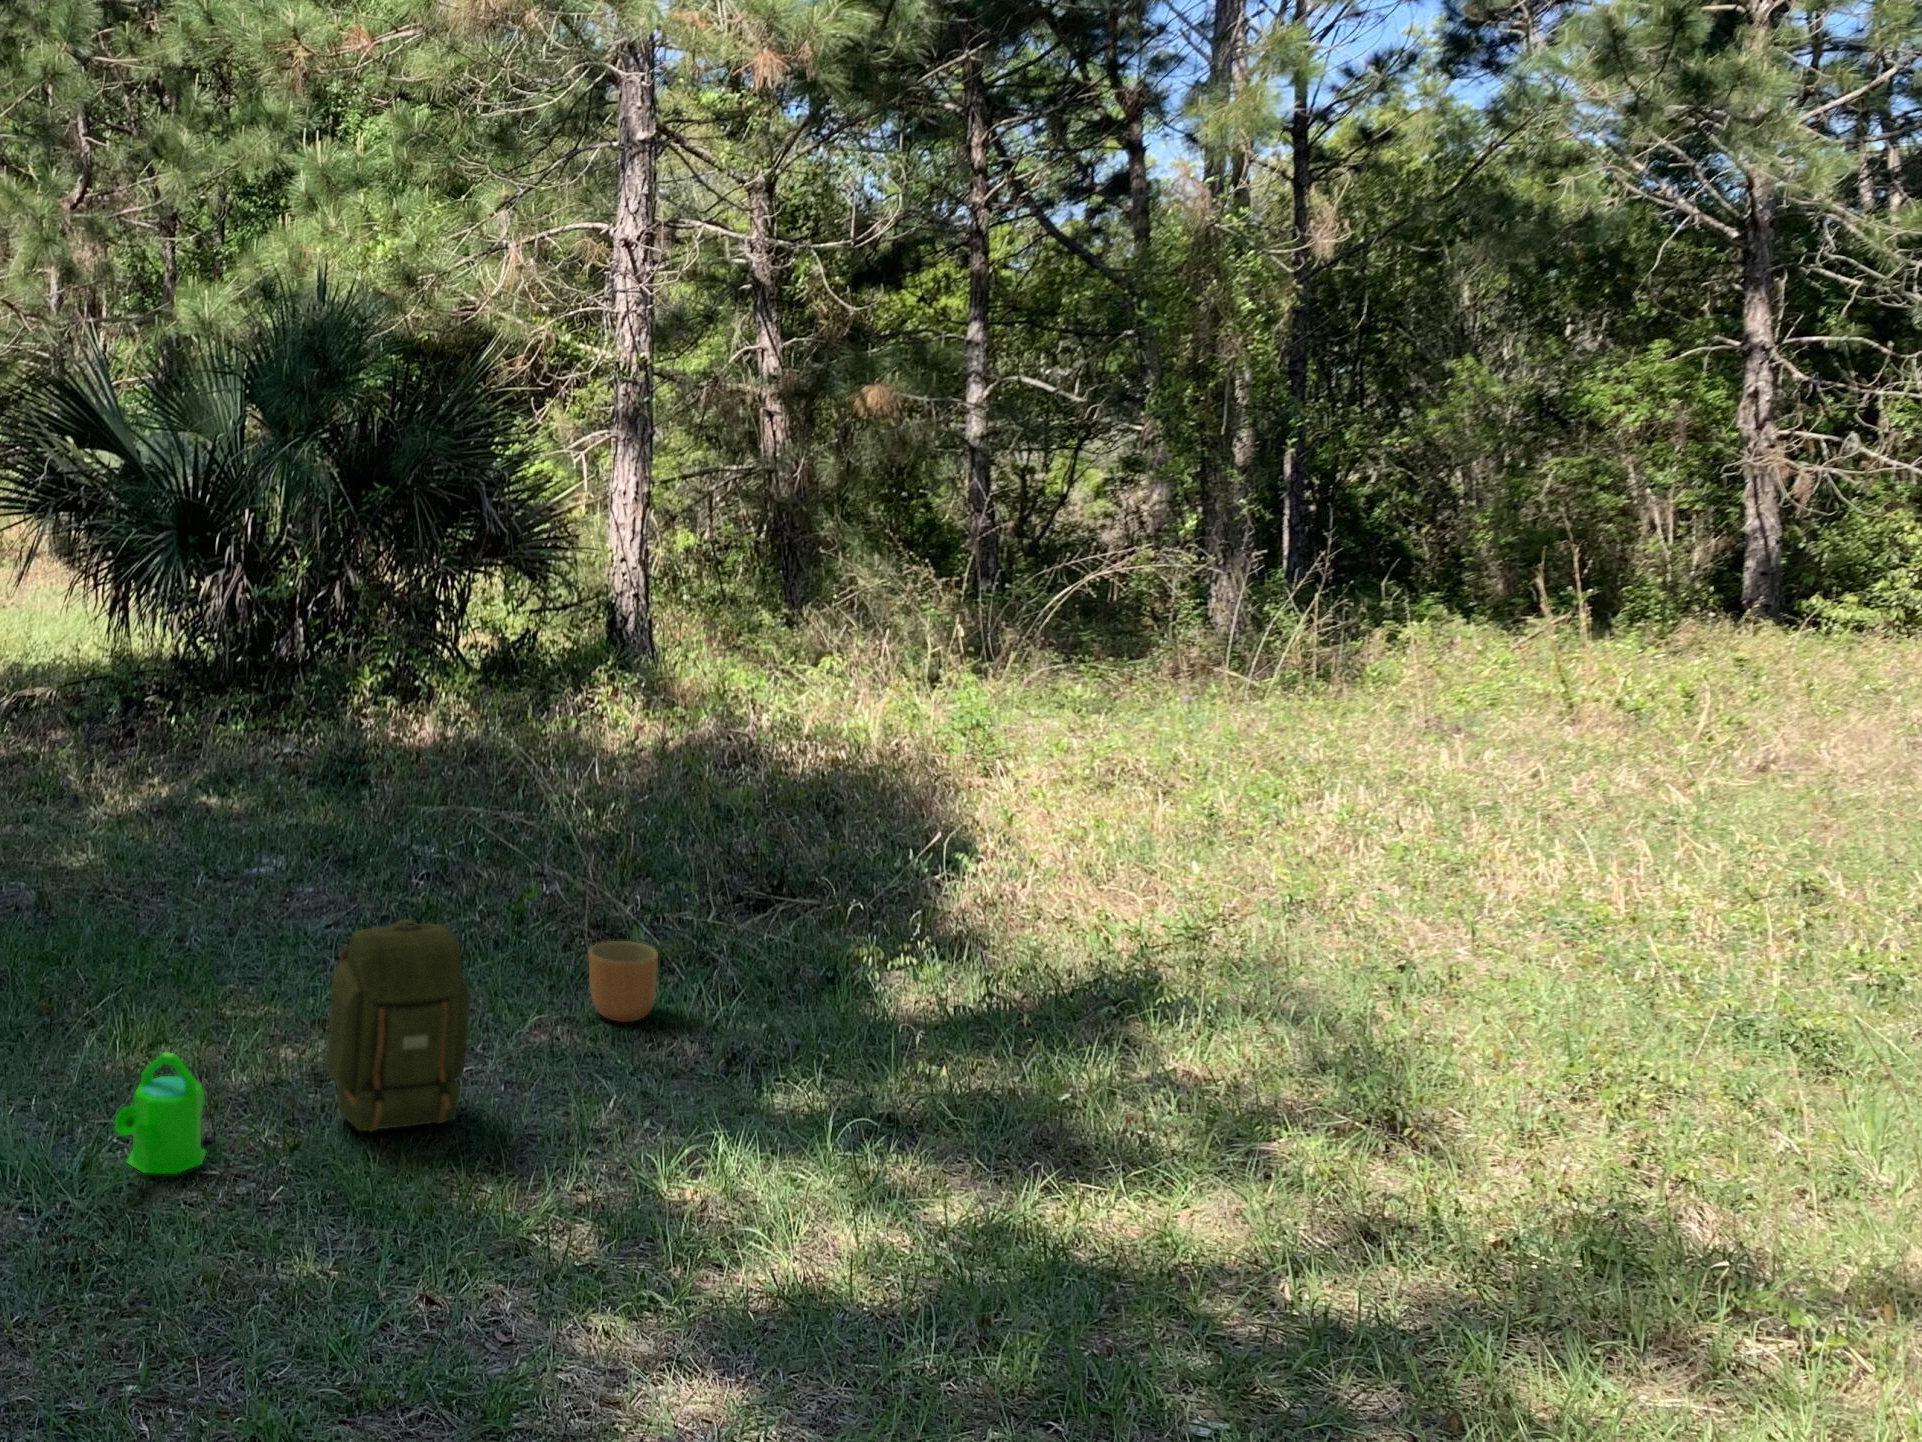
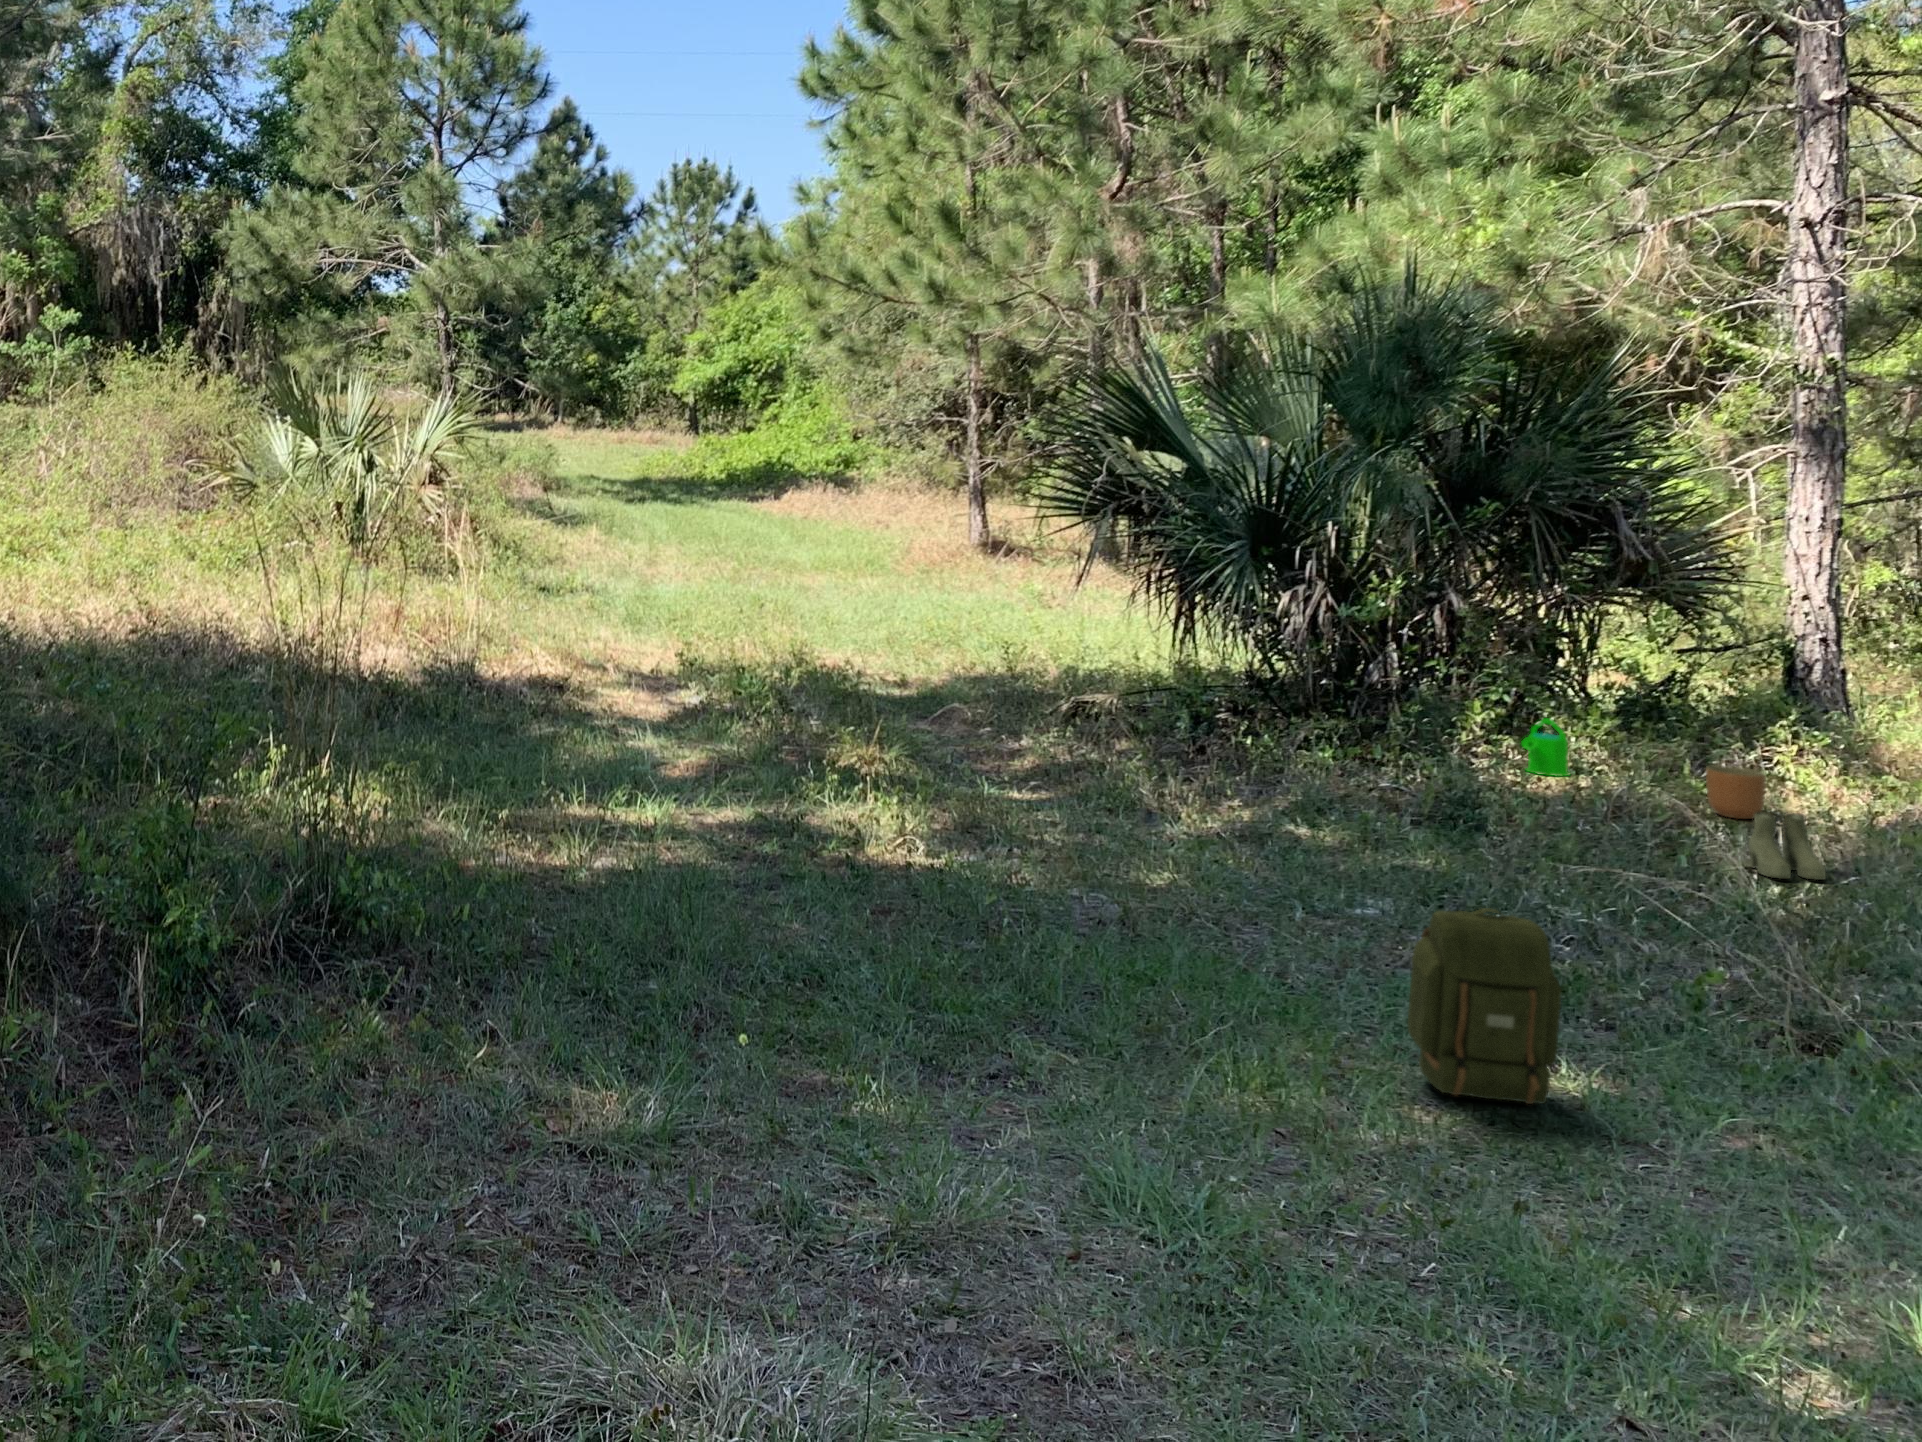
boots: none [594,755,652,817] -> present [1748,811,1826,880]
planter: present [589,941,658,1022] -> present [1706,765,1766,819]
watering can: present [115,1052,206,1174] -> present [1522,718,1570,776]

